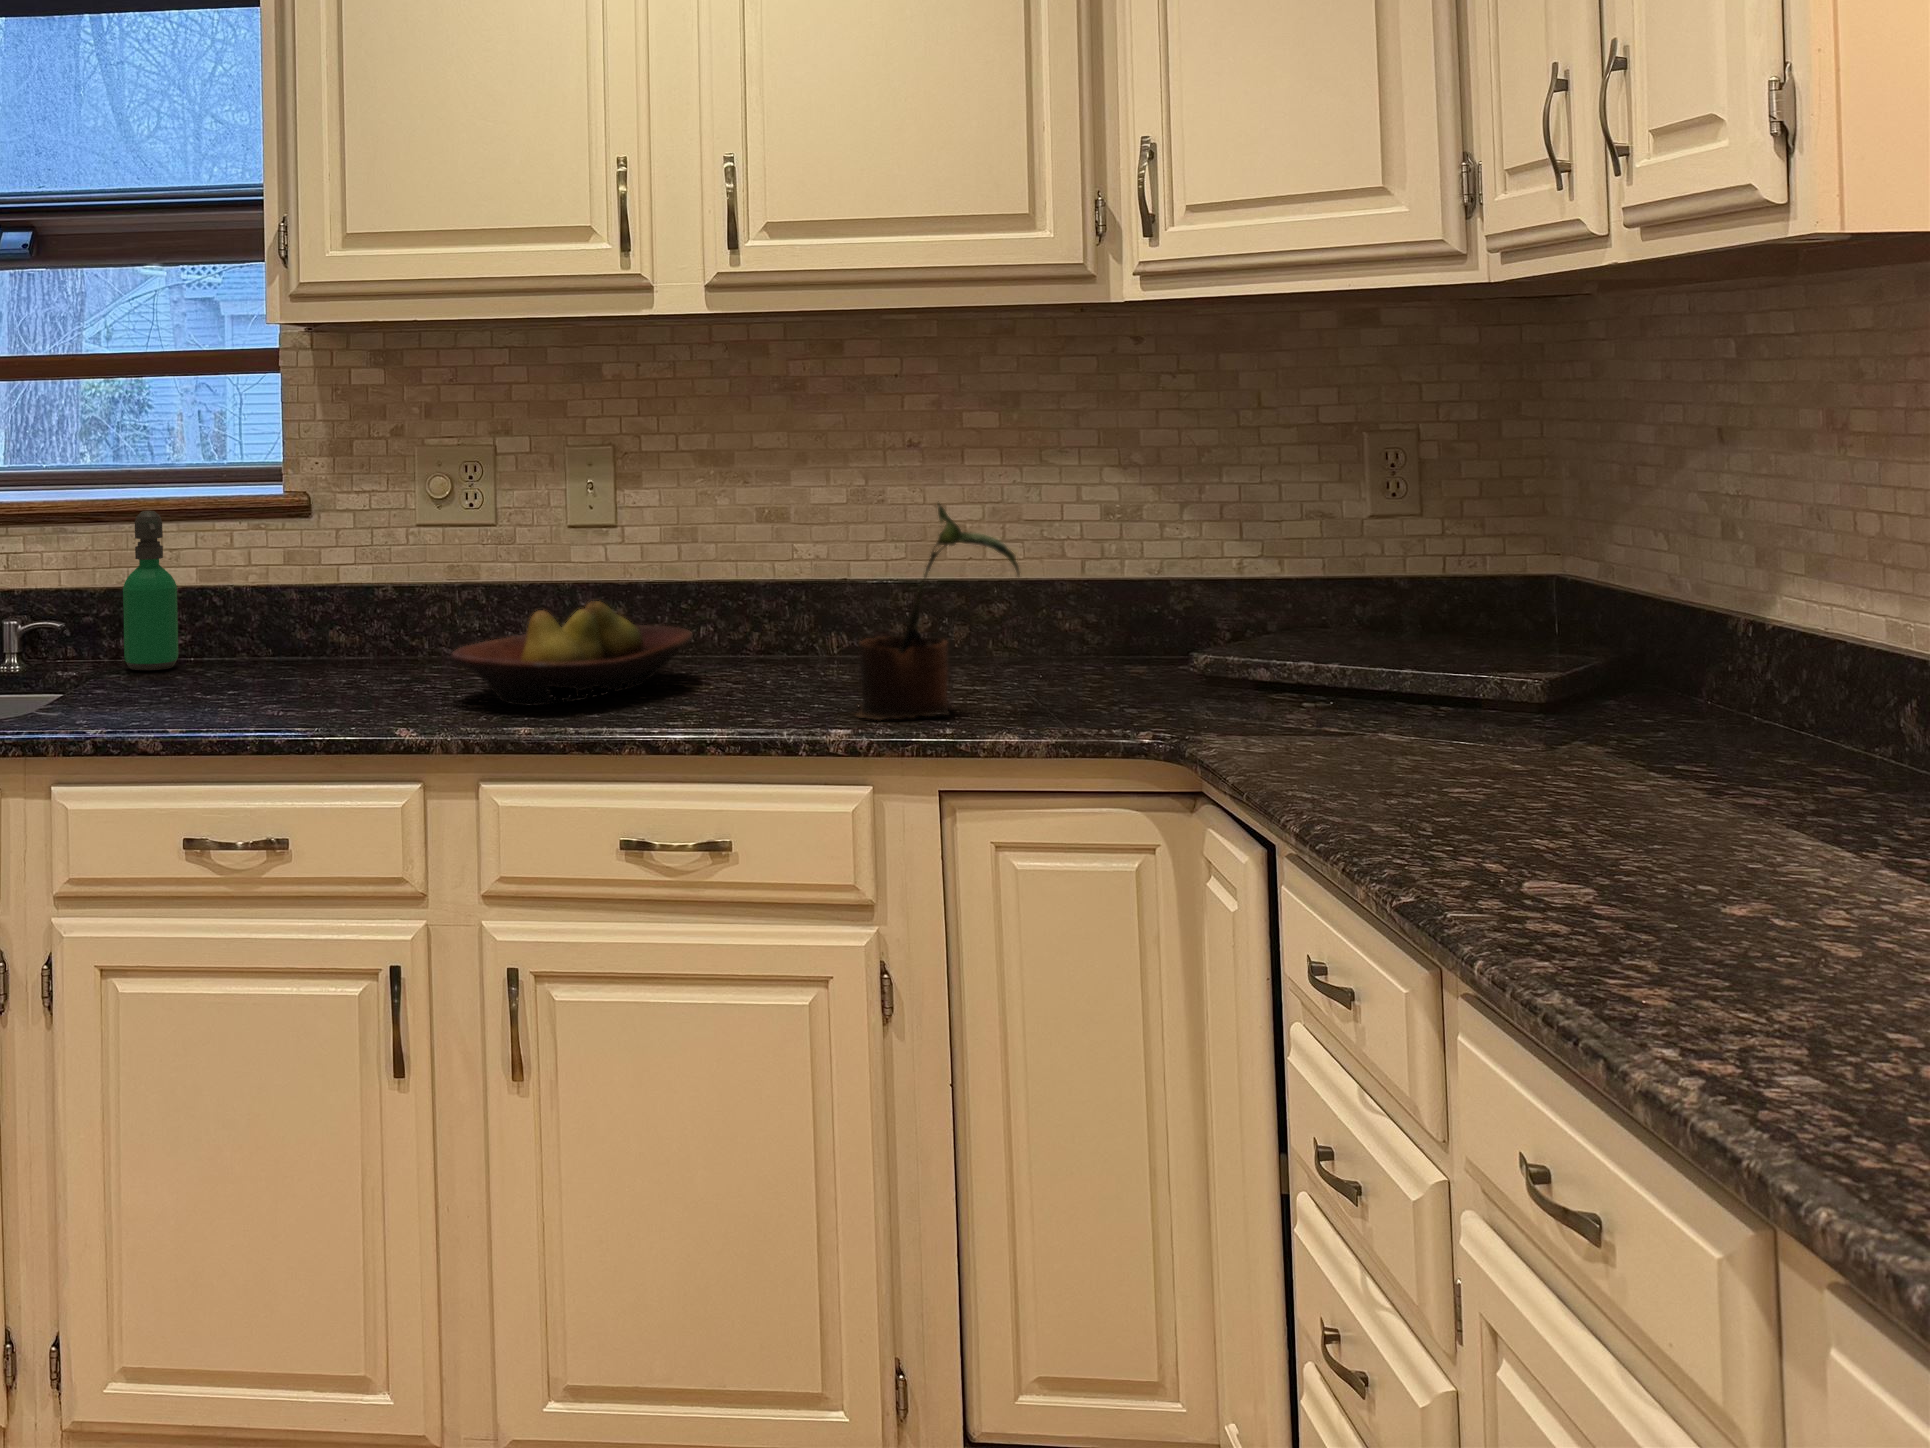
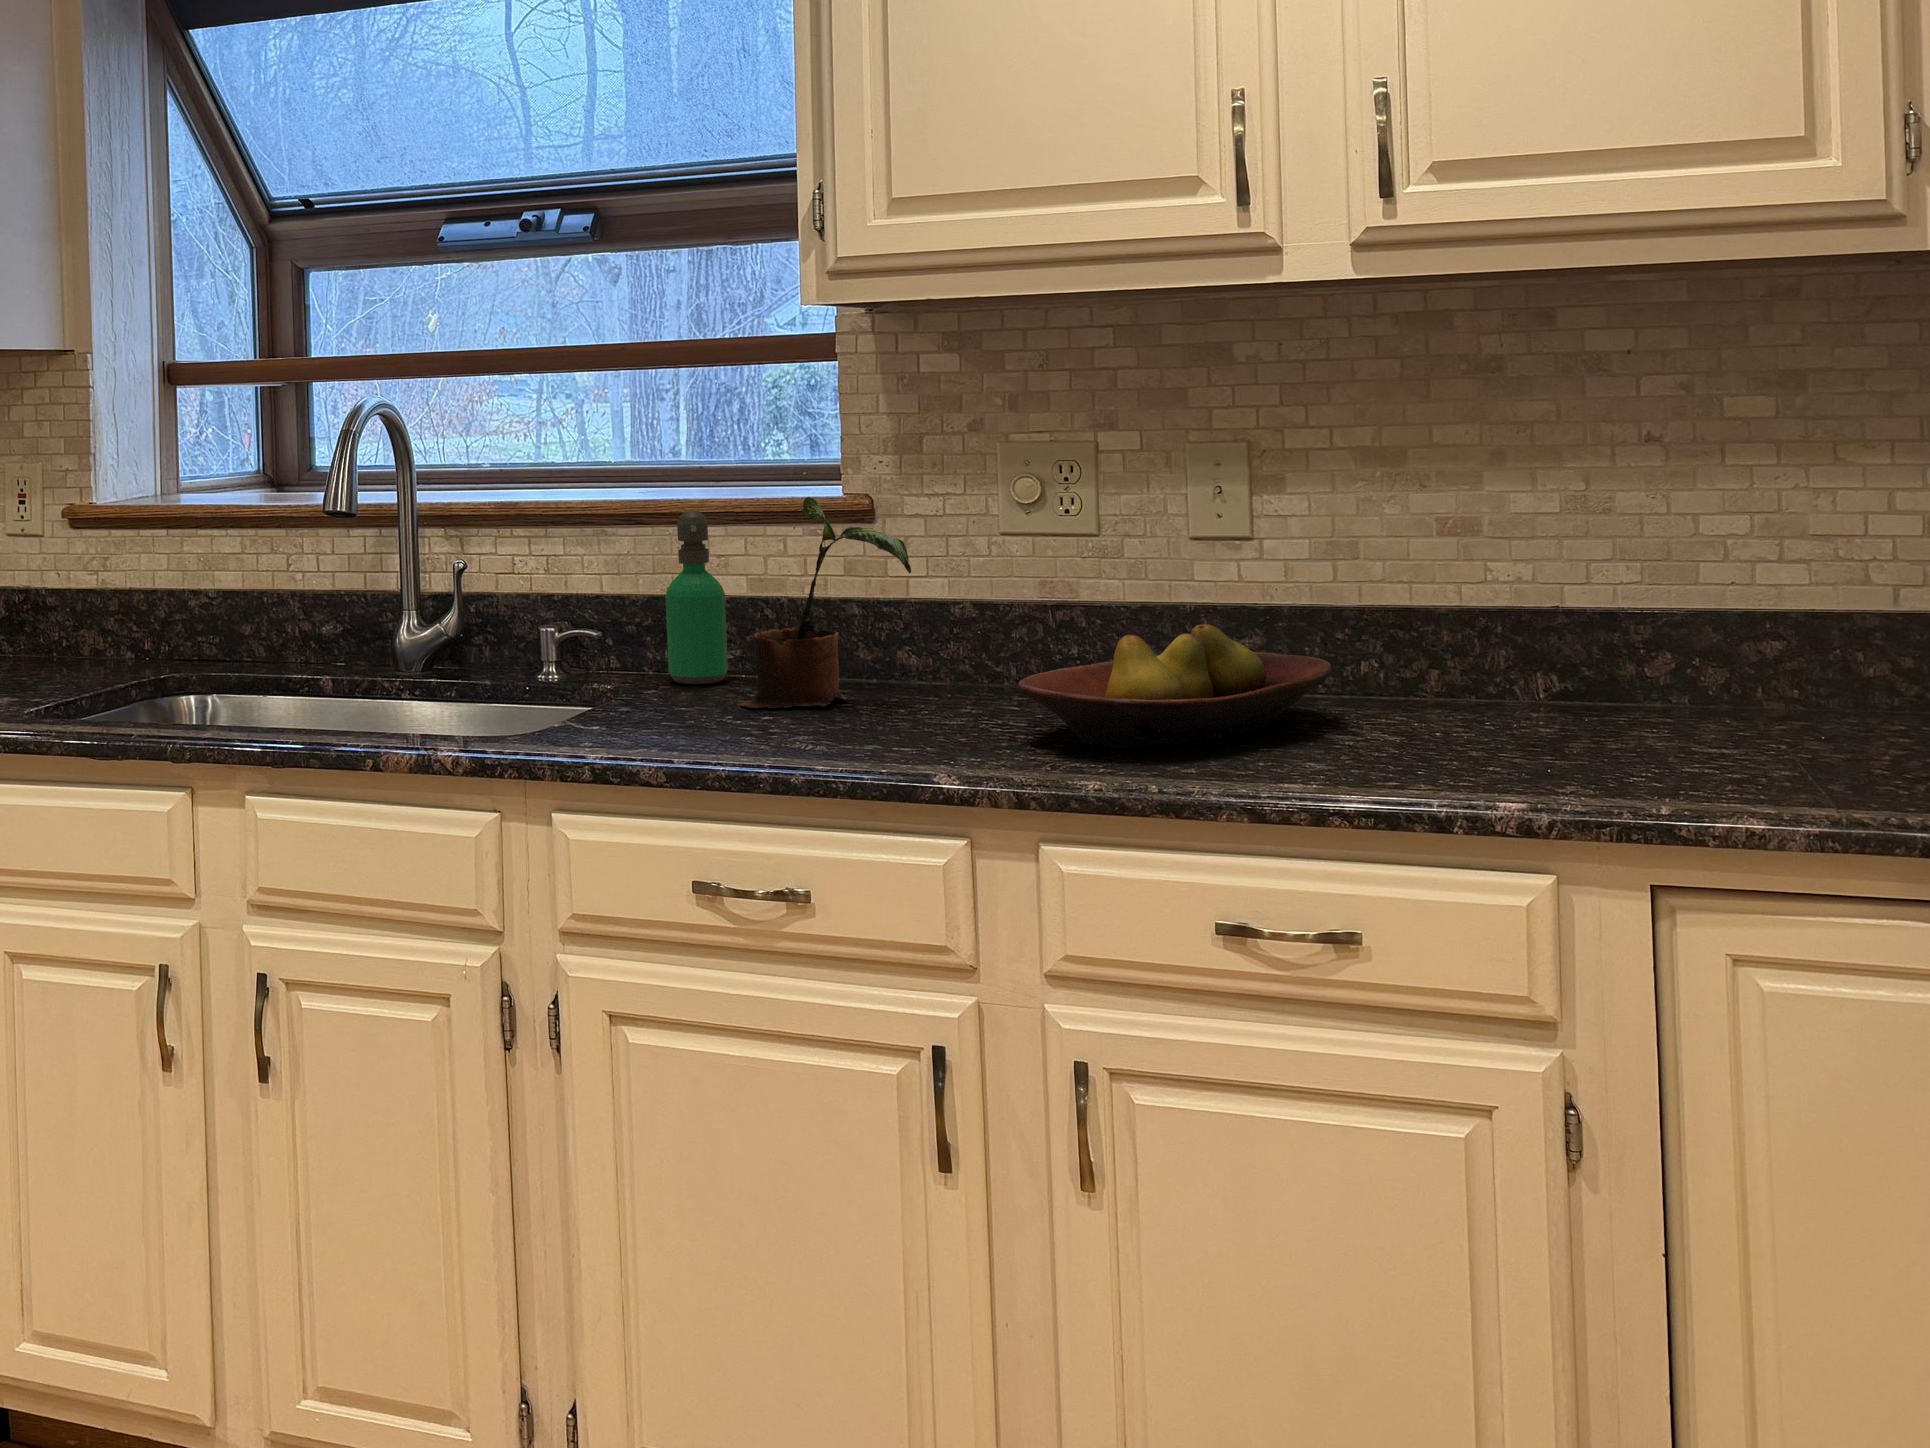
potted plant: present [856,504,1020,720] -> present [740,497,911,708]

